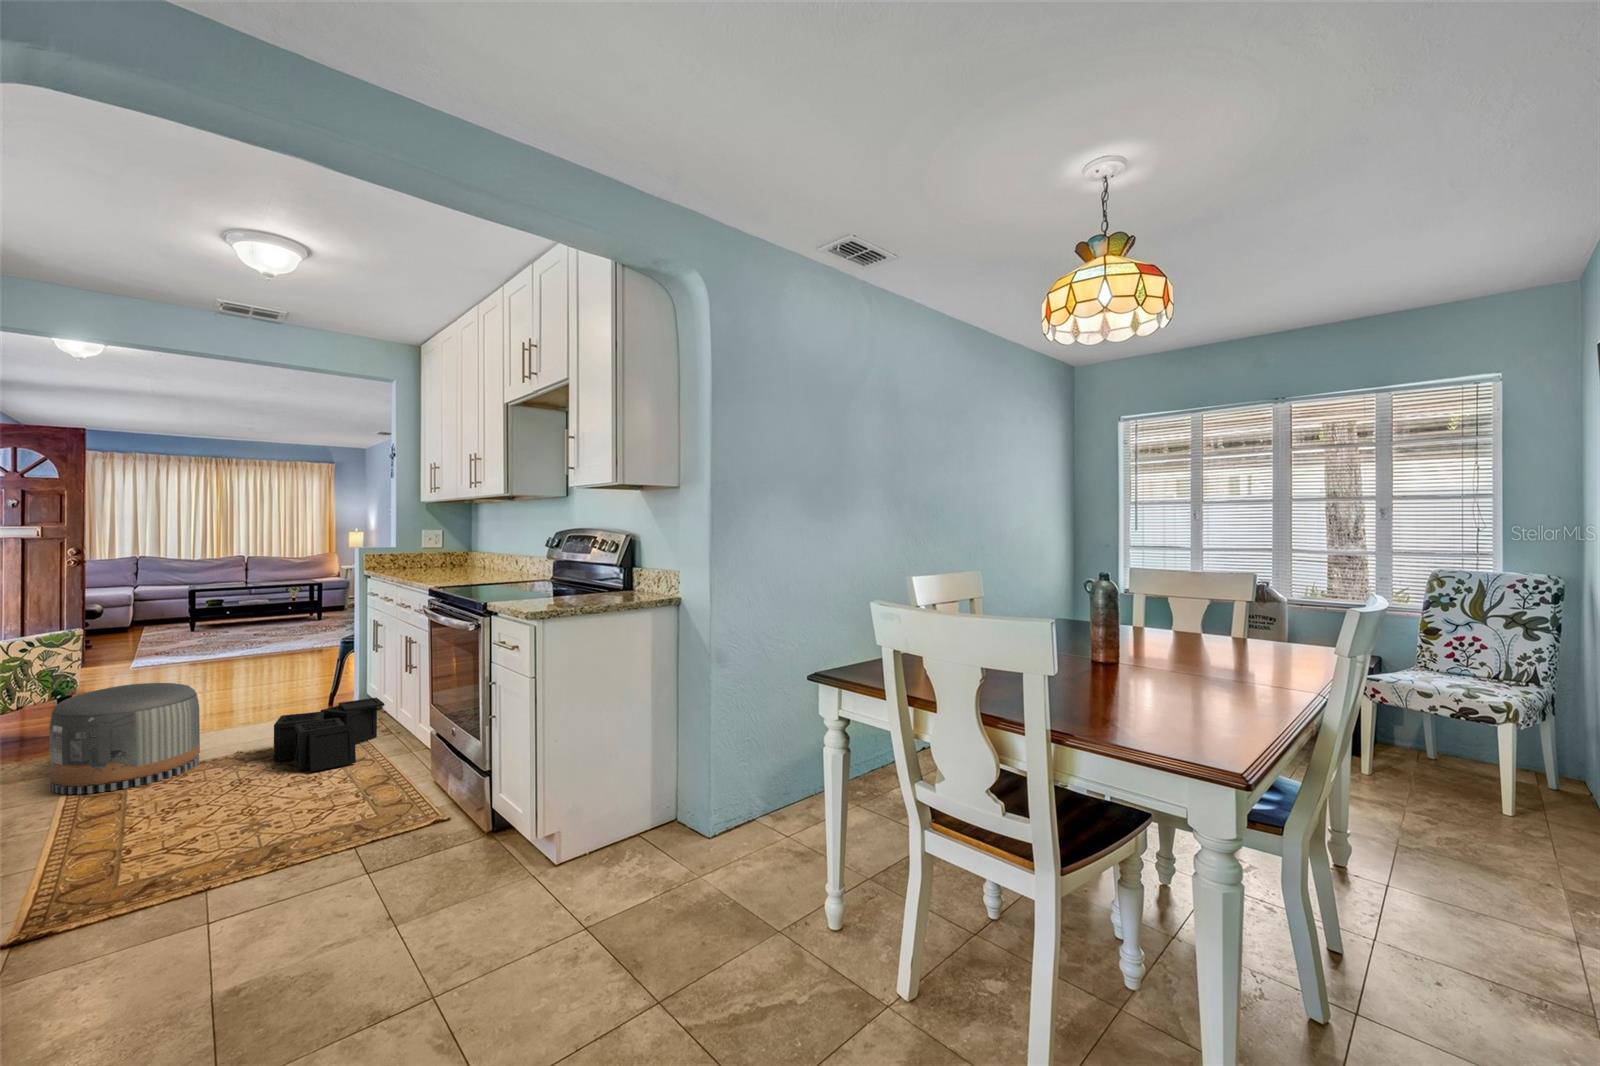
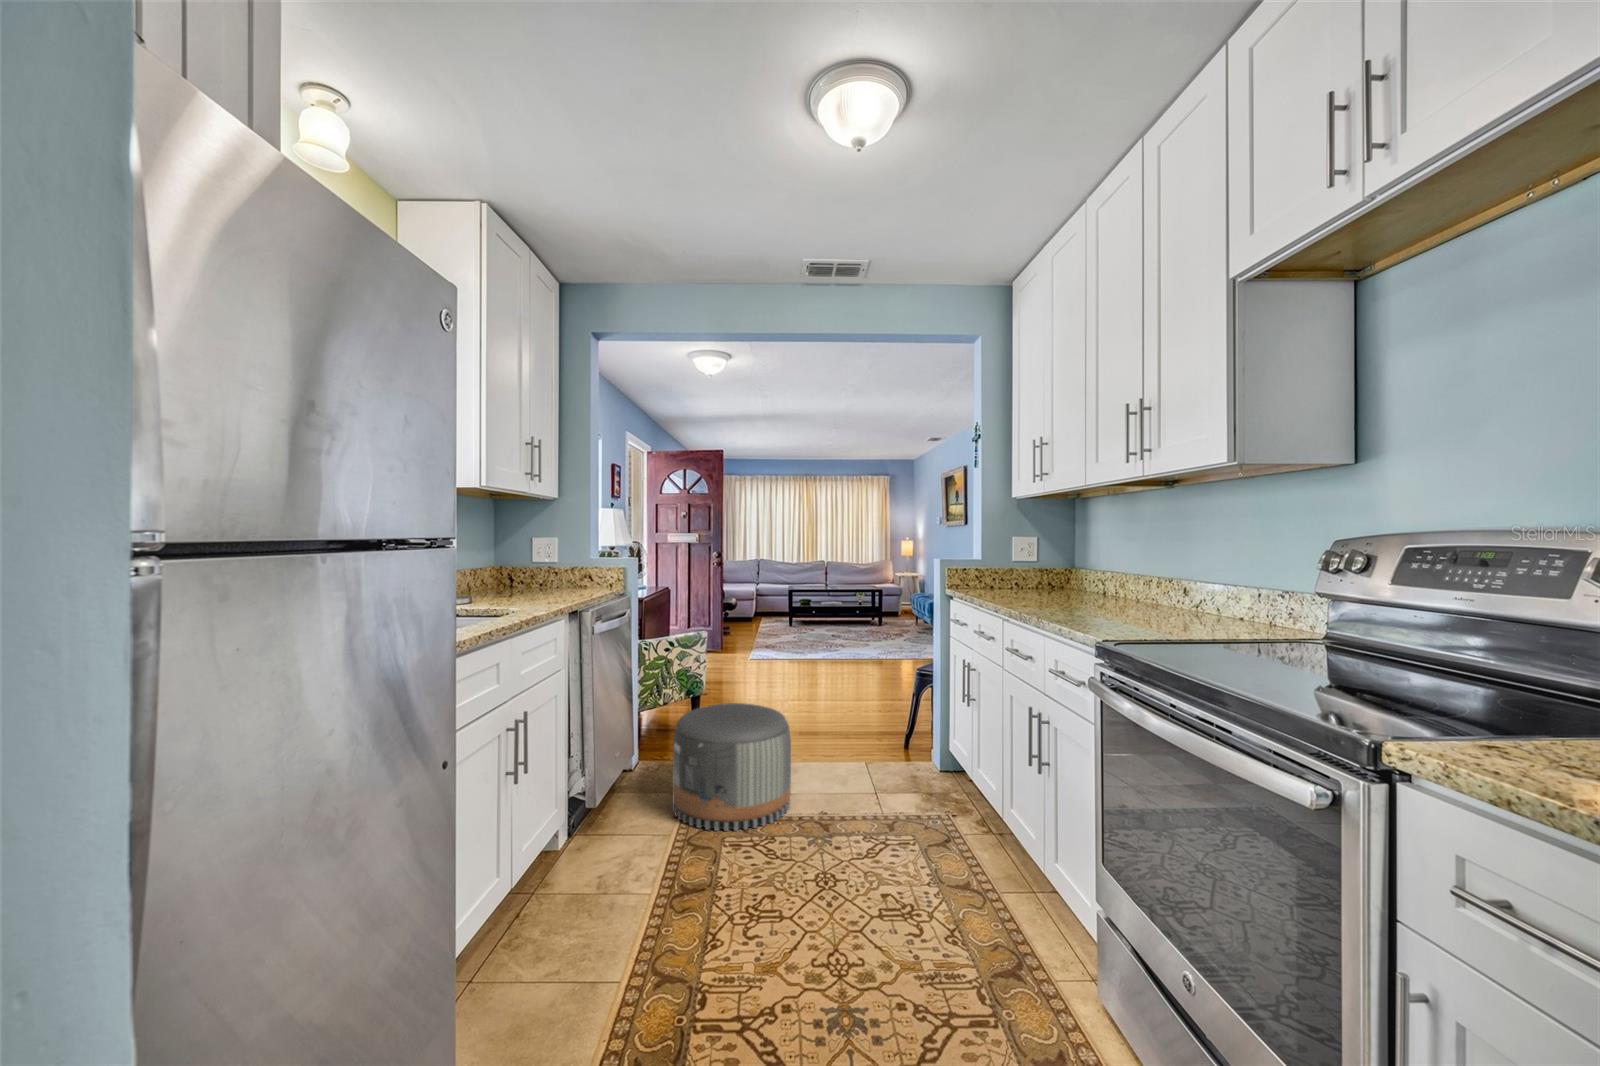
storage bin: present [272,698,385,772] -> none [860,763,982,874]

